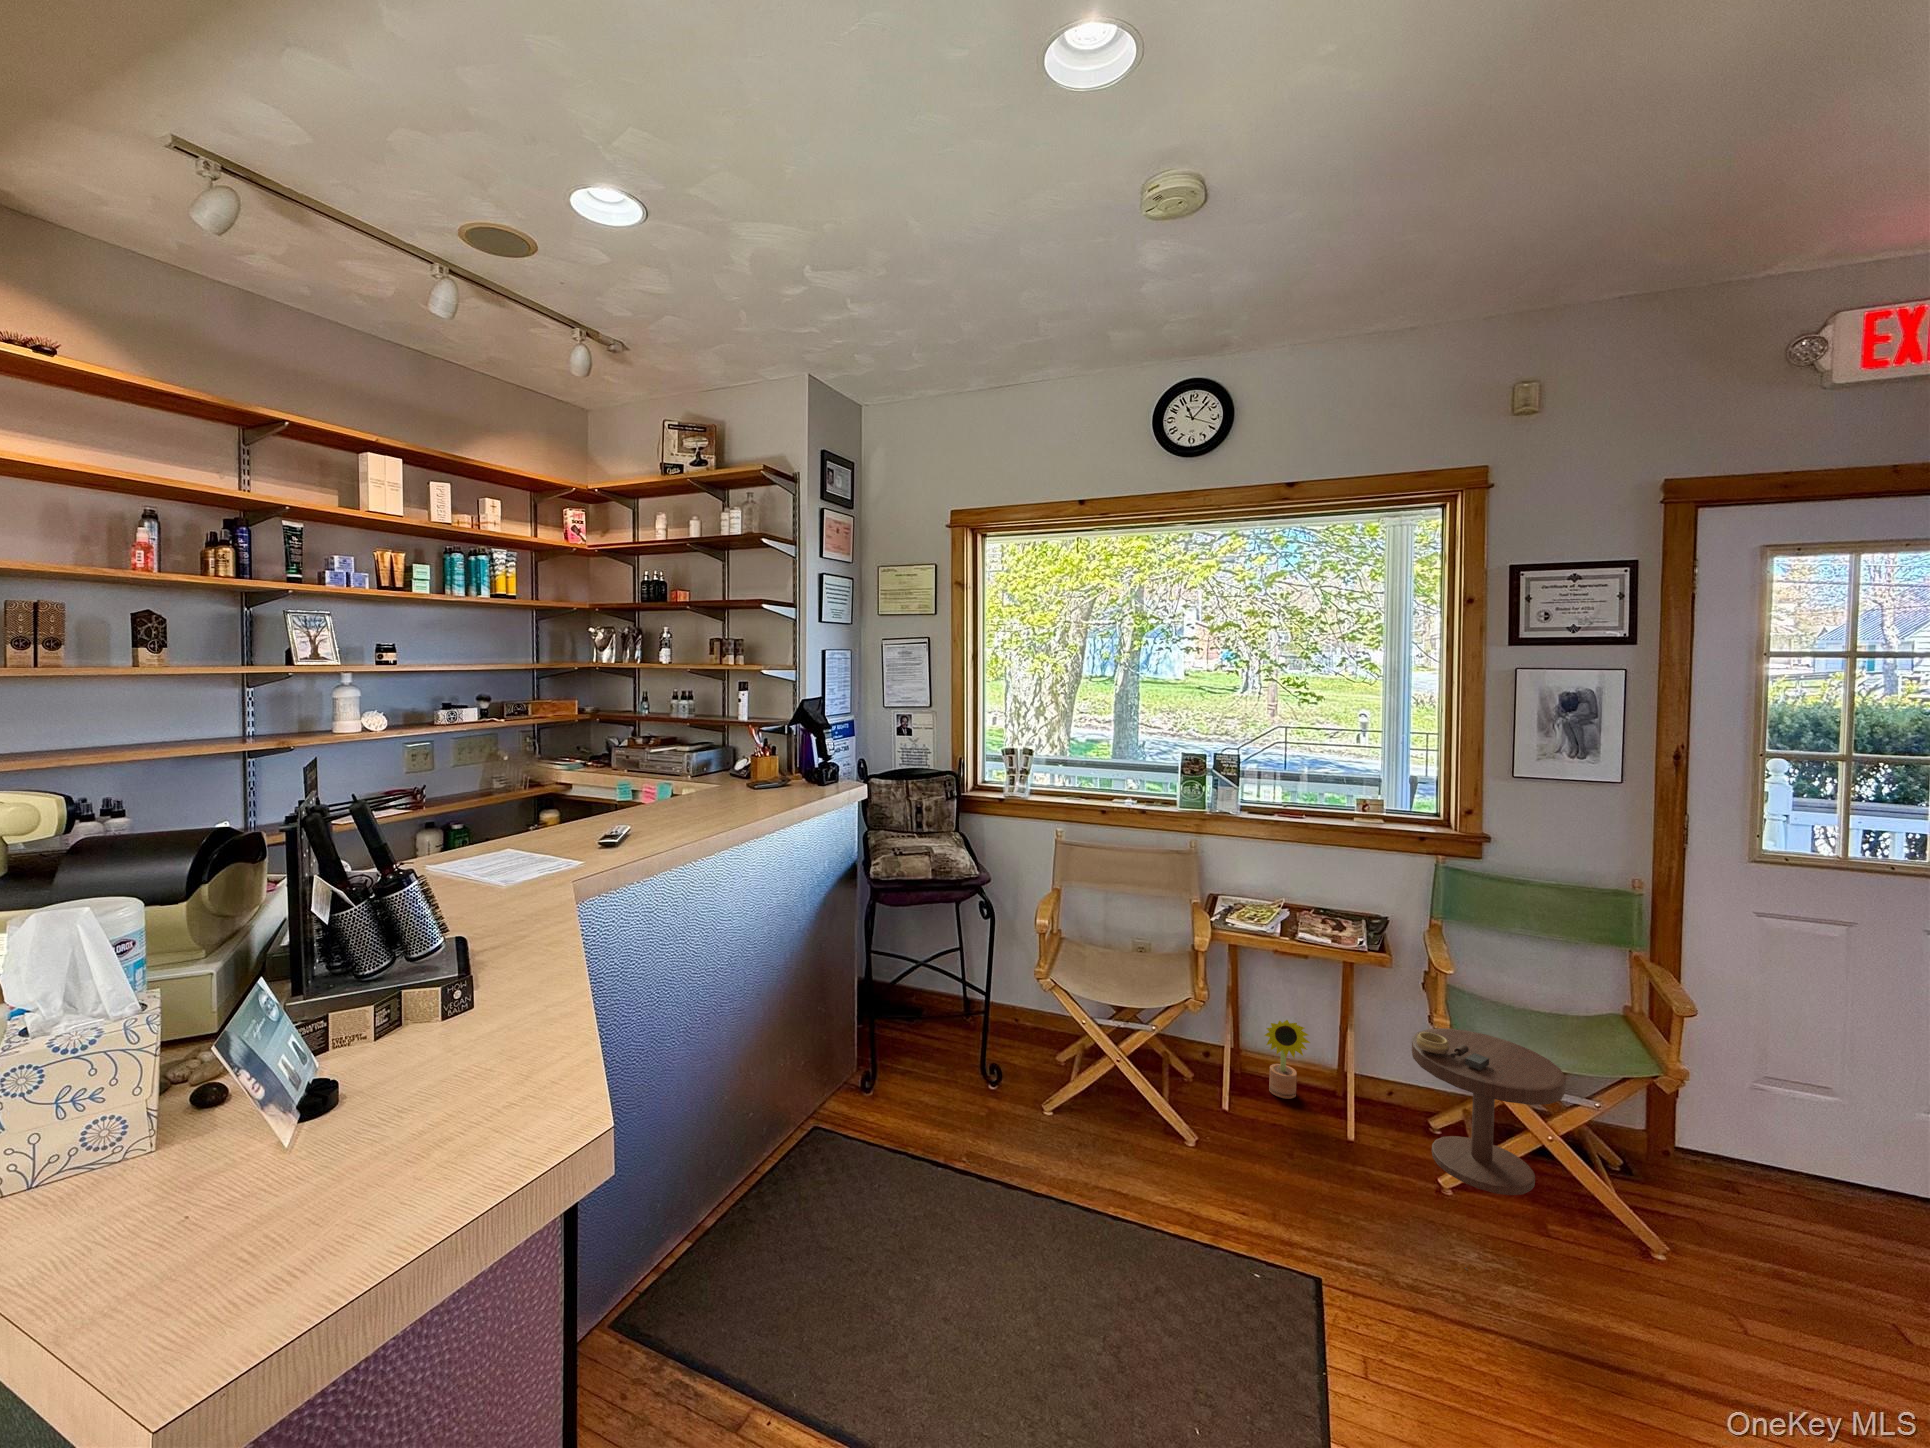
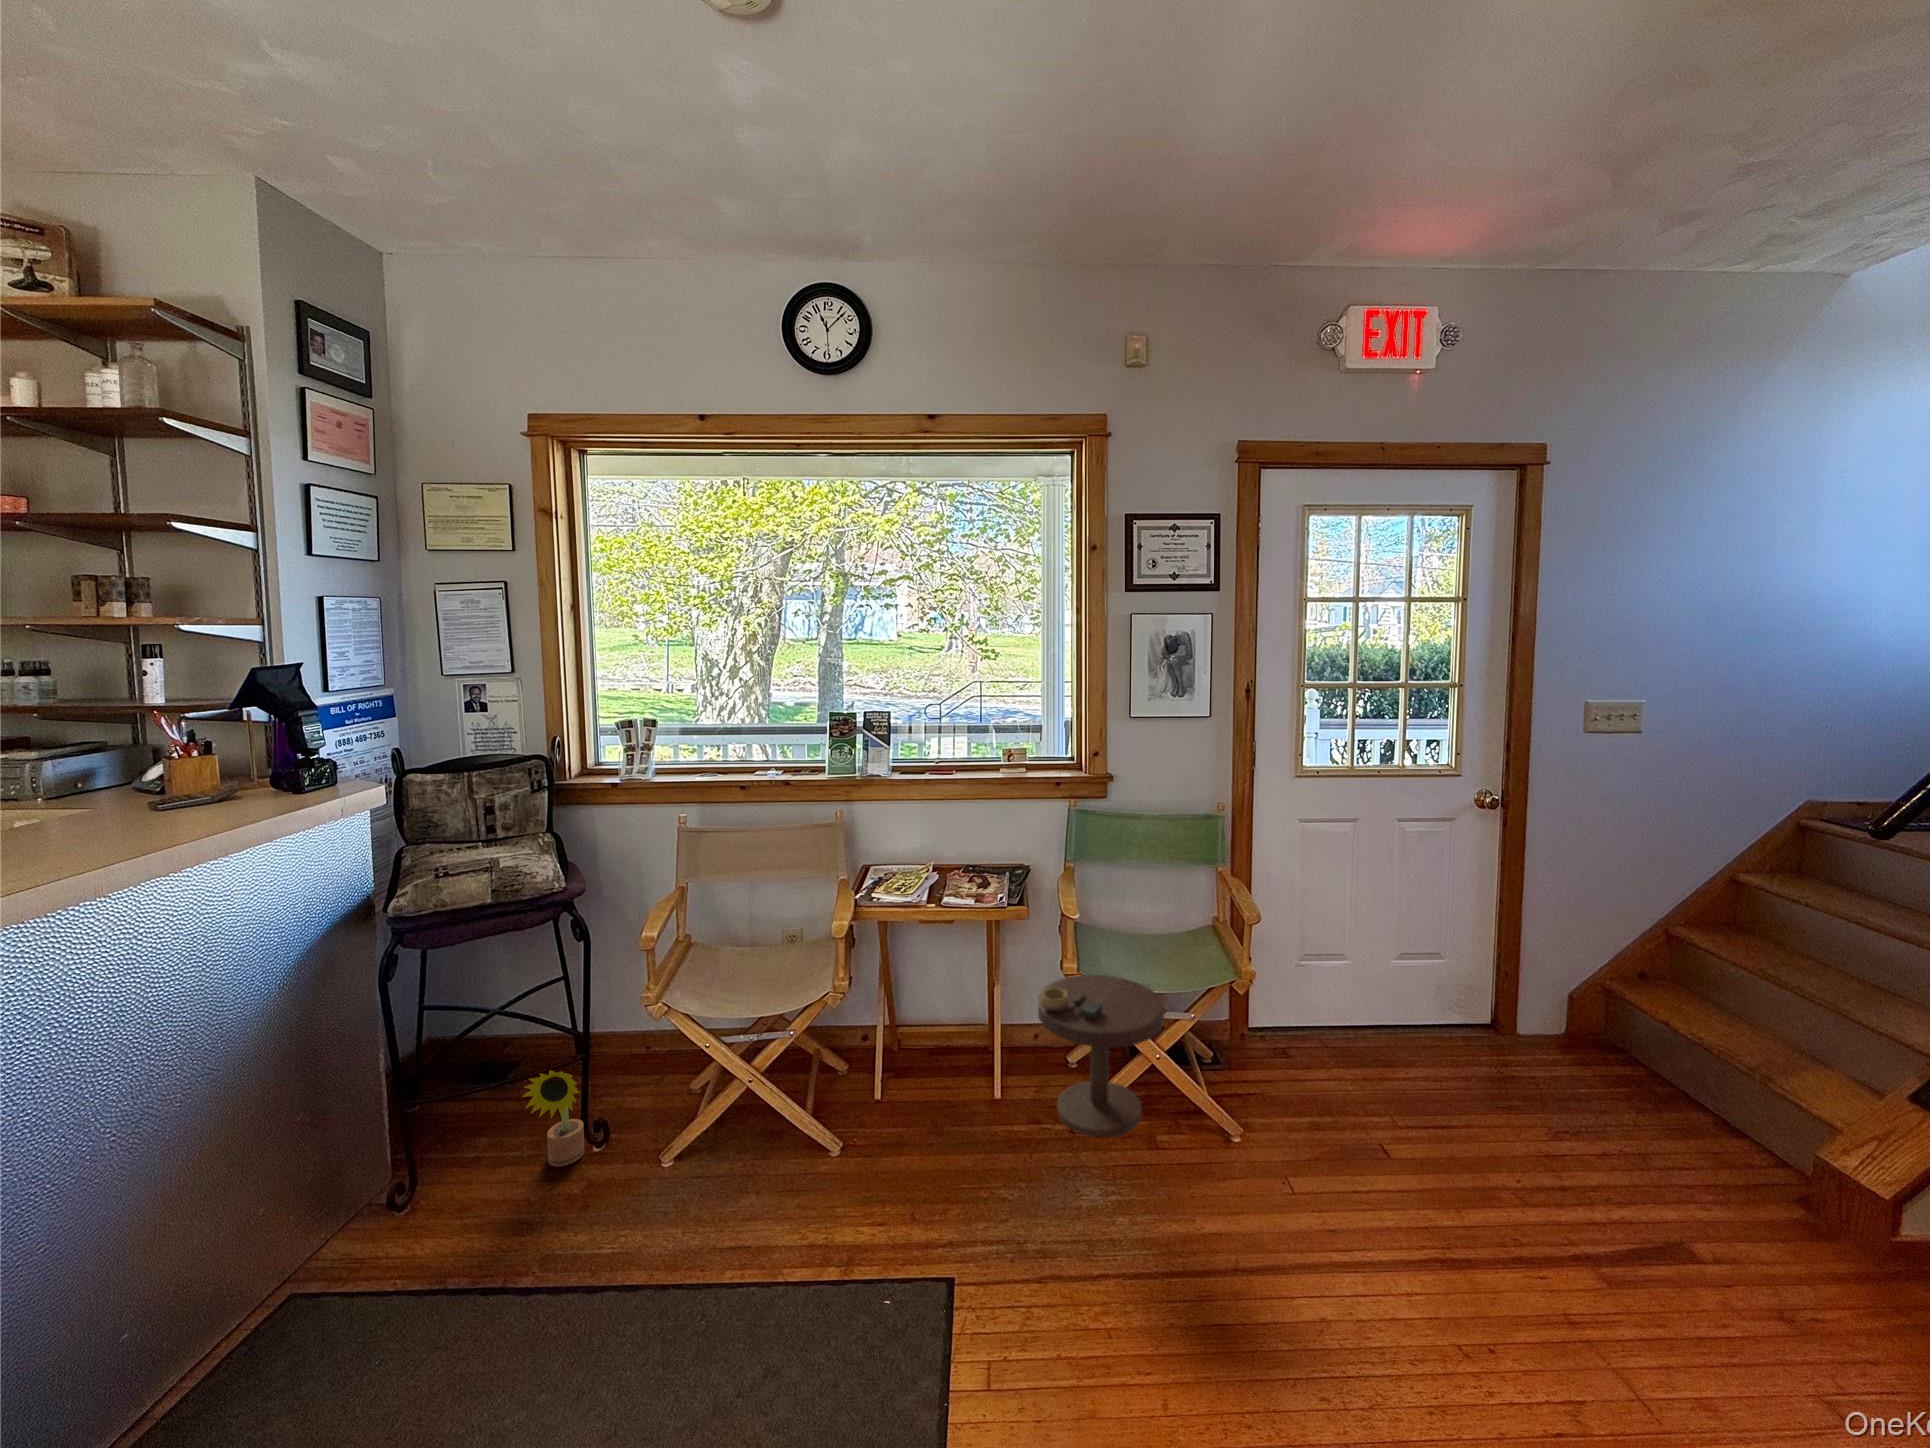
decorative plant: present [1265,1020,1310,1099] -> present [522,1070,584,1167]

